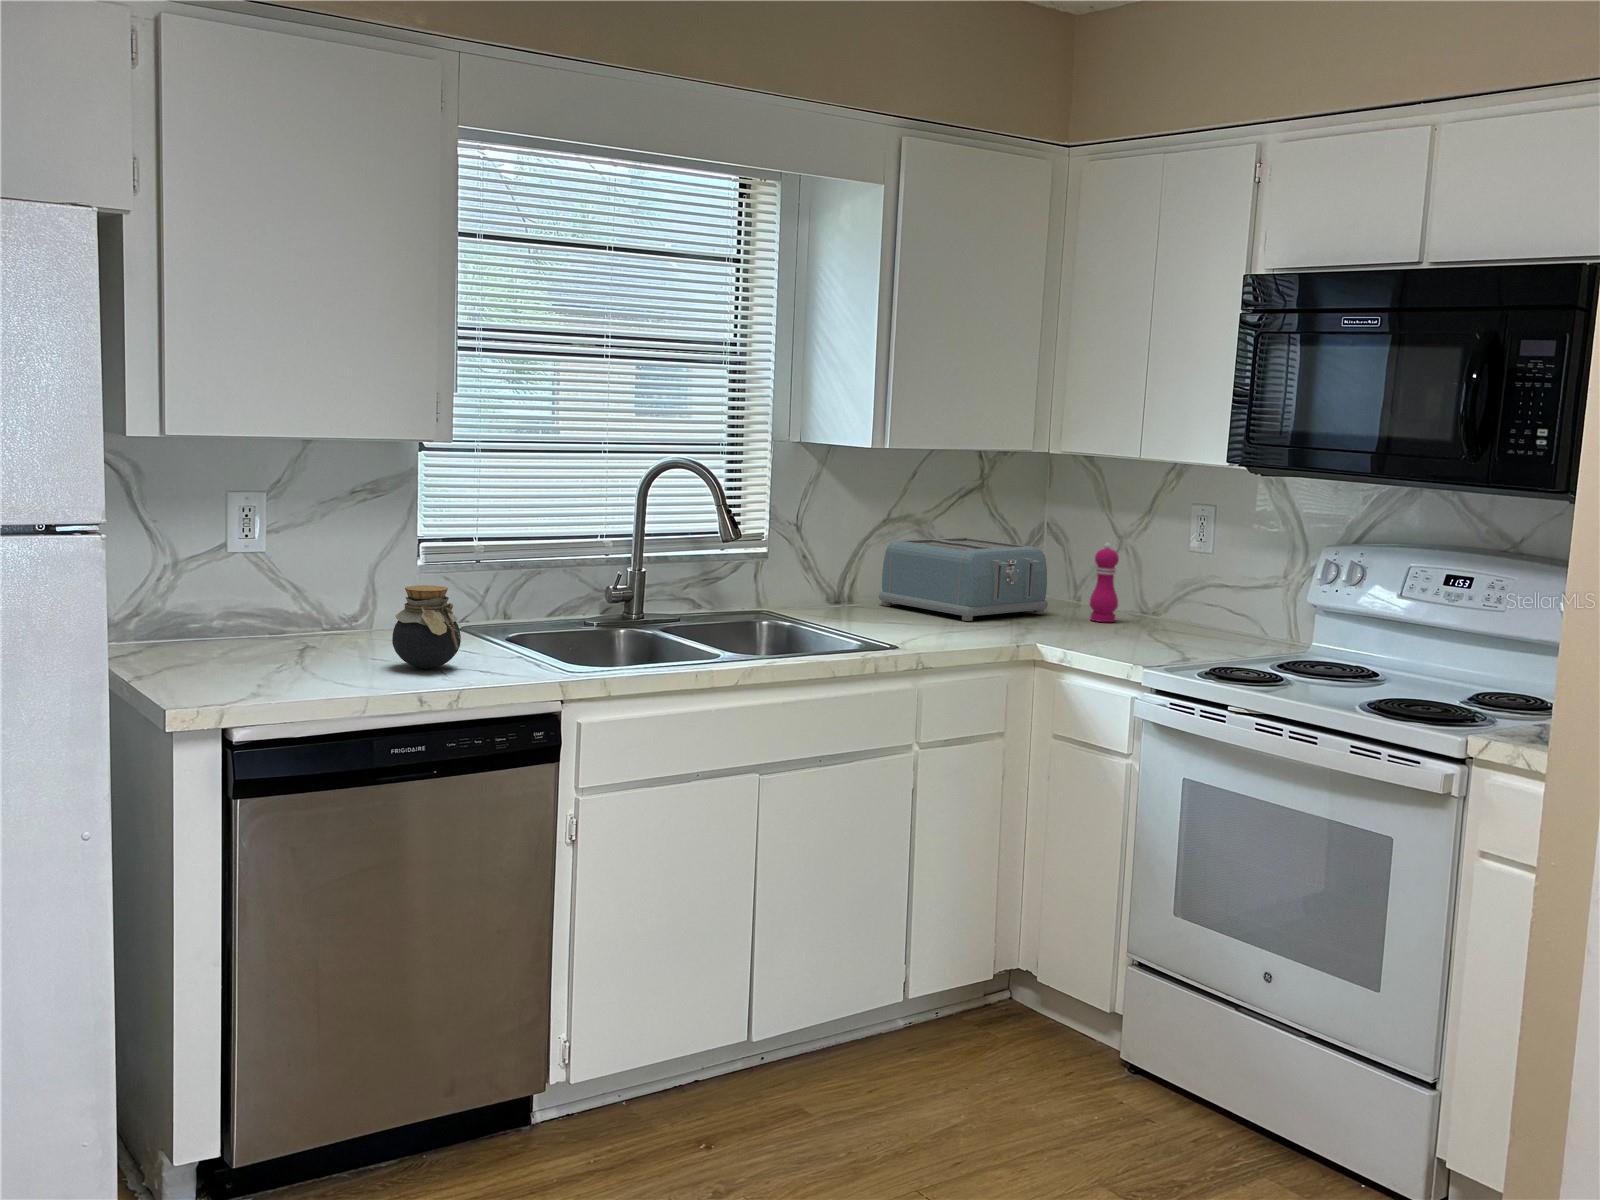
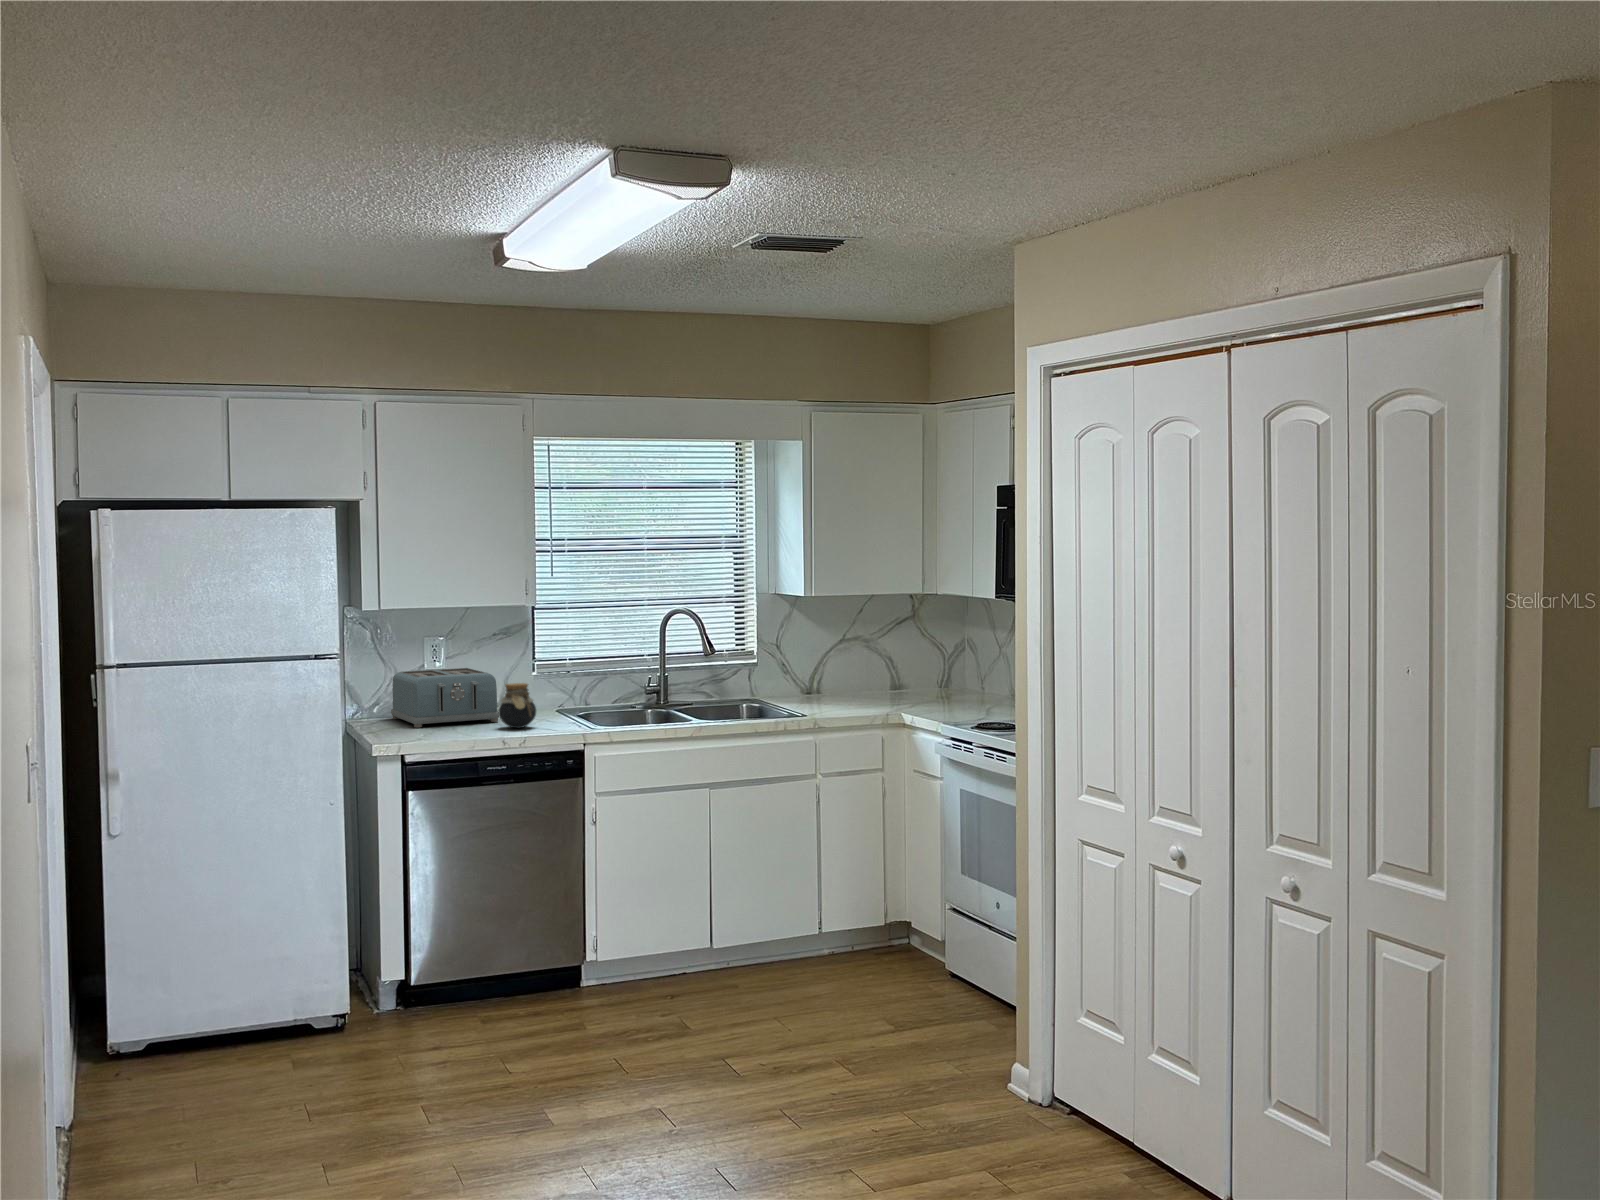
toaster: present [879,537,1048,621] -> present [391,668,499,728]
pepper mill: present [1090,543,1119,622] -> none [967,650,985,701]

